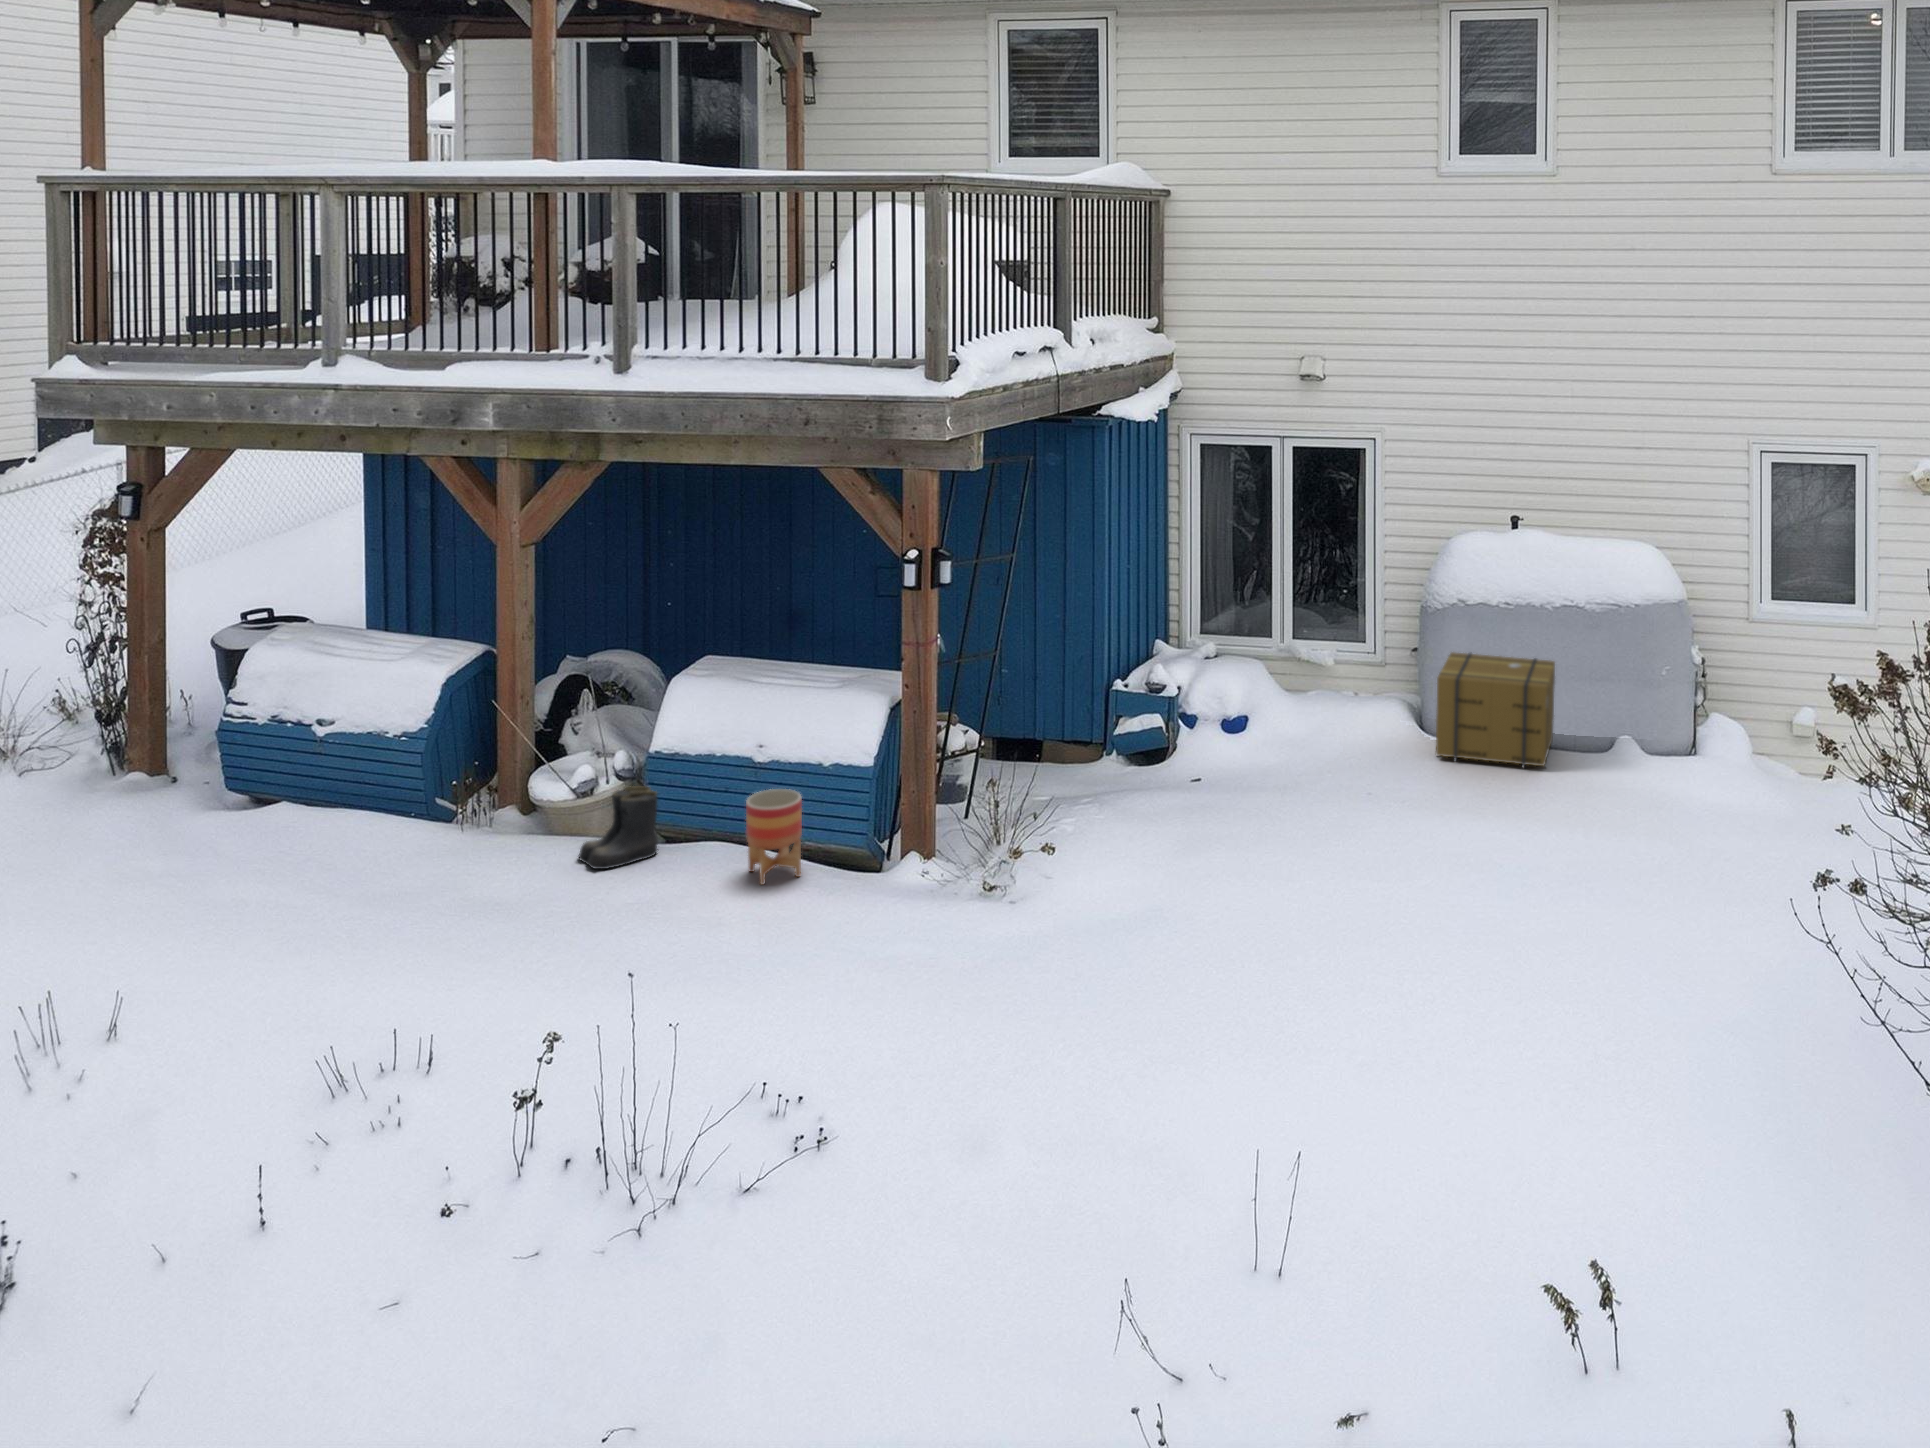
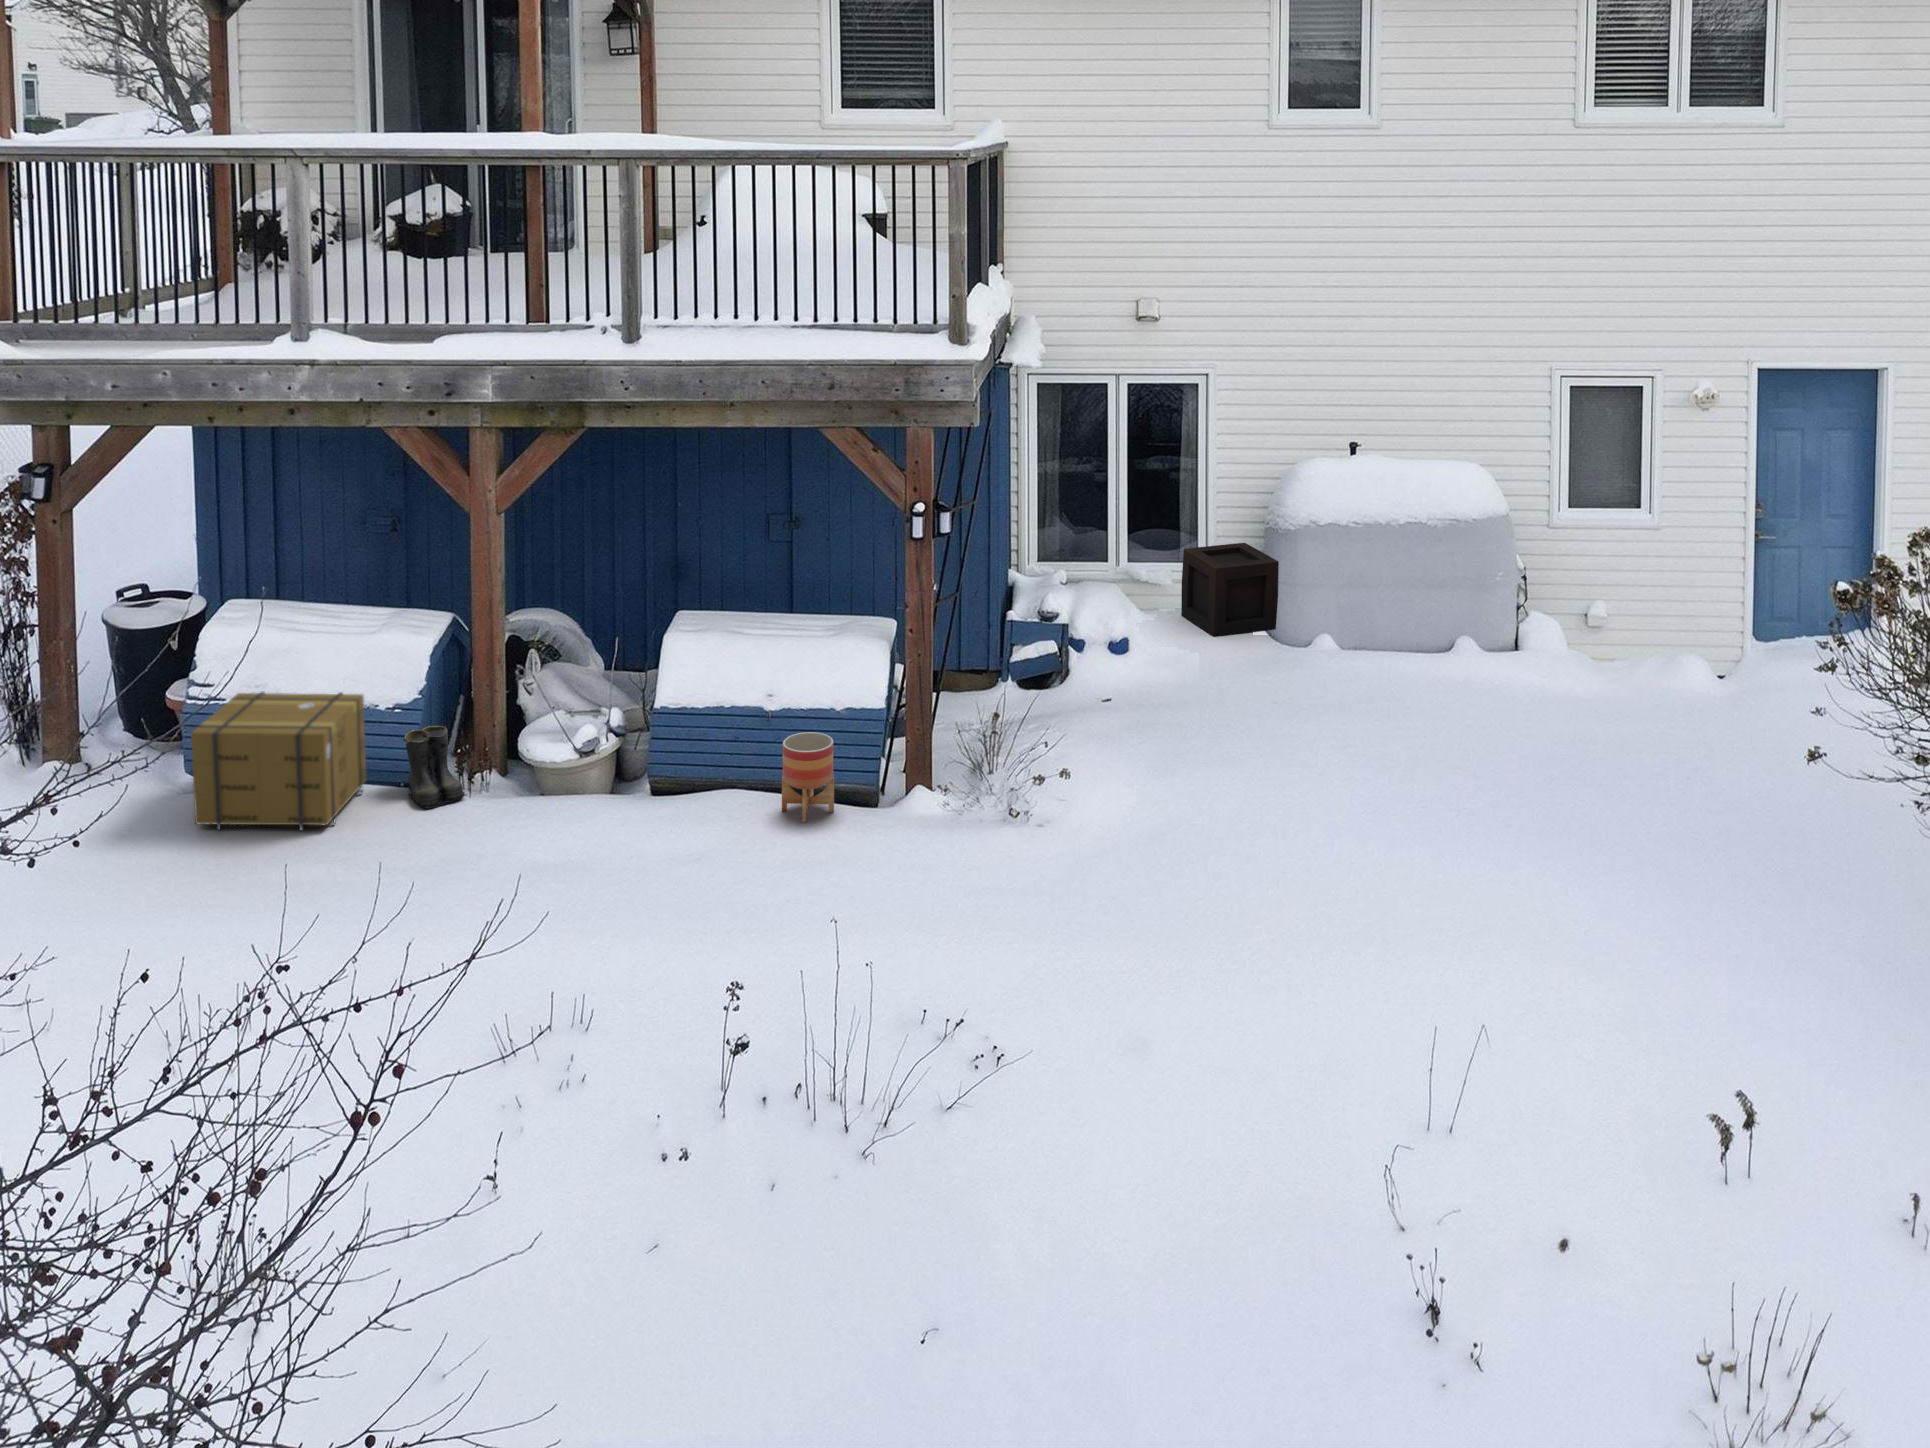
wooden crate: none [1328,622,1423,722] -> present [1181,543,1279,637]
cardboard box: present [1436,652,1555,768] -> present [191,691,366,830]
boots: present [578,786,658,869] -> present [403,726,466,809]

